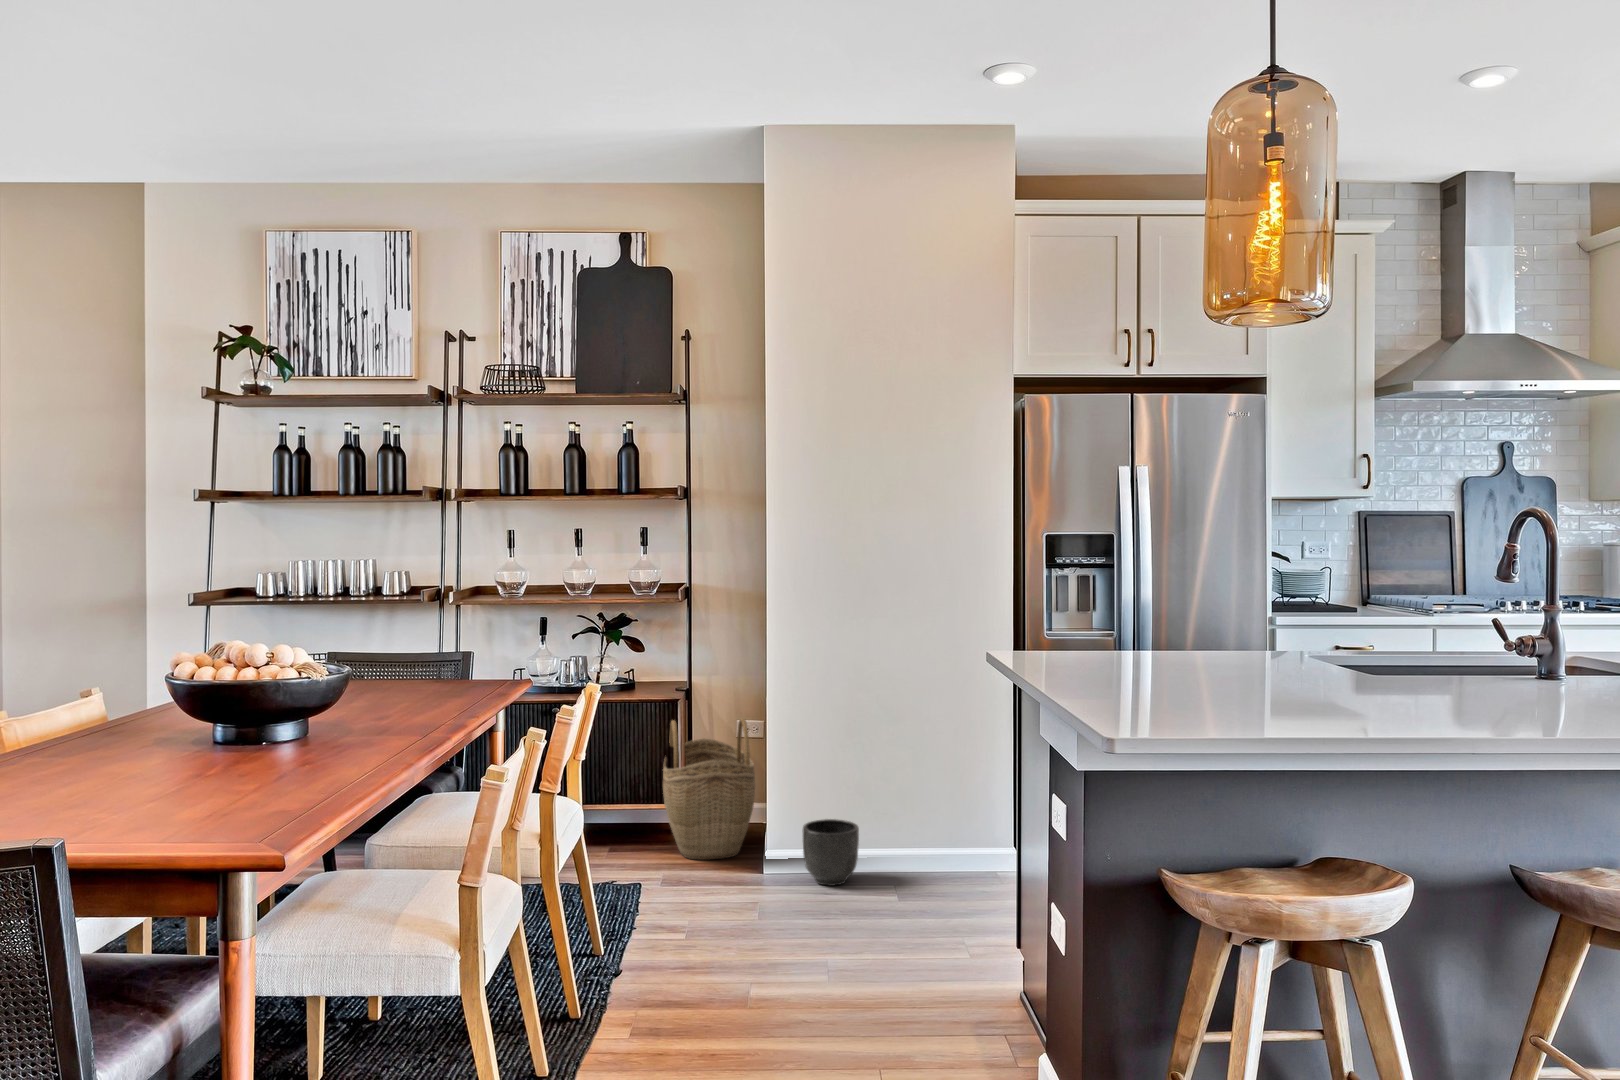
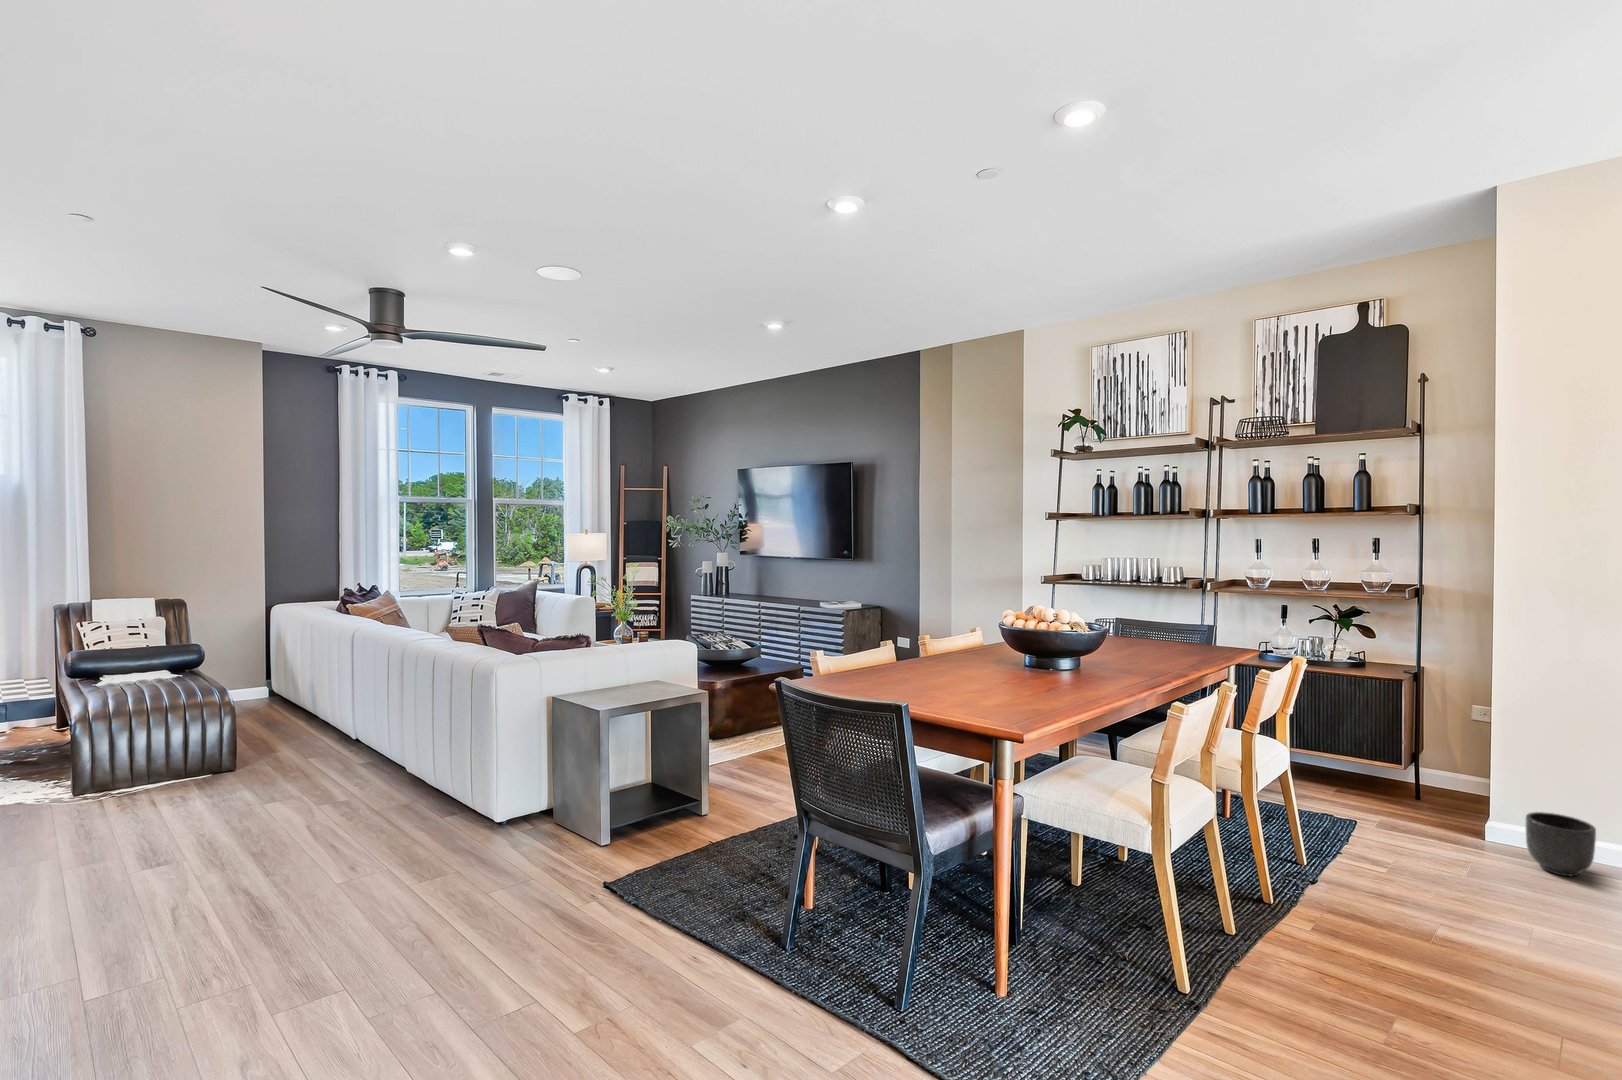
woven basket: present [663,718,755,860] -> none [1387,700,1483,824]

